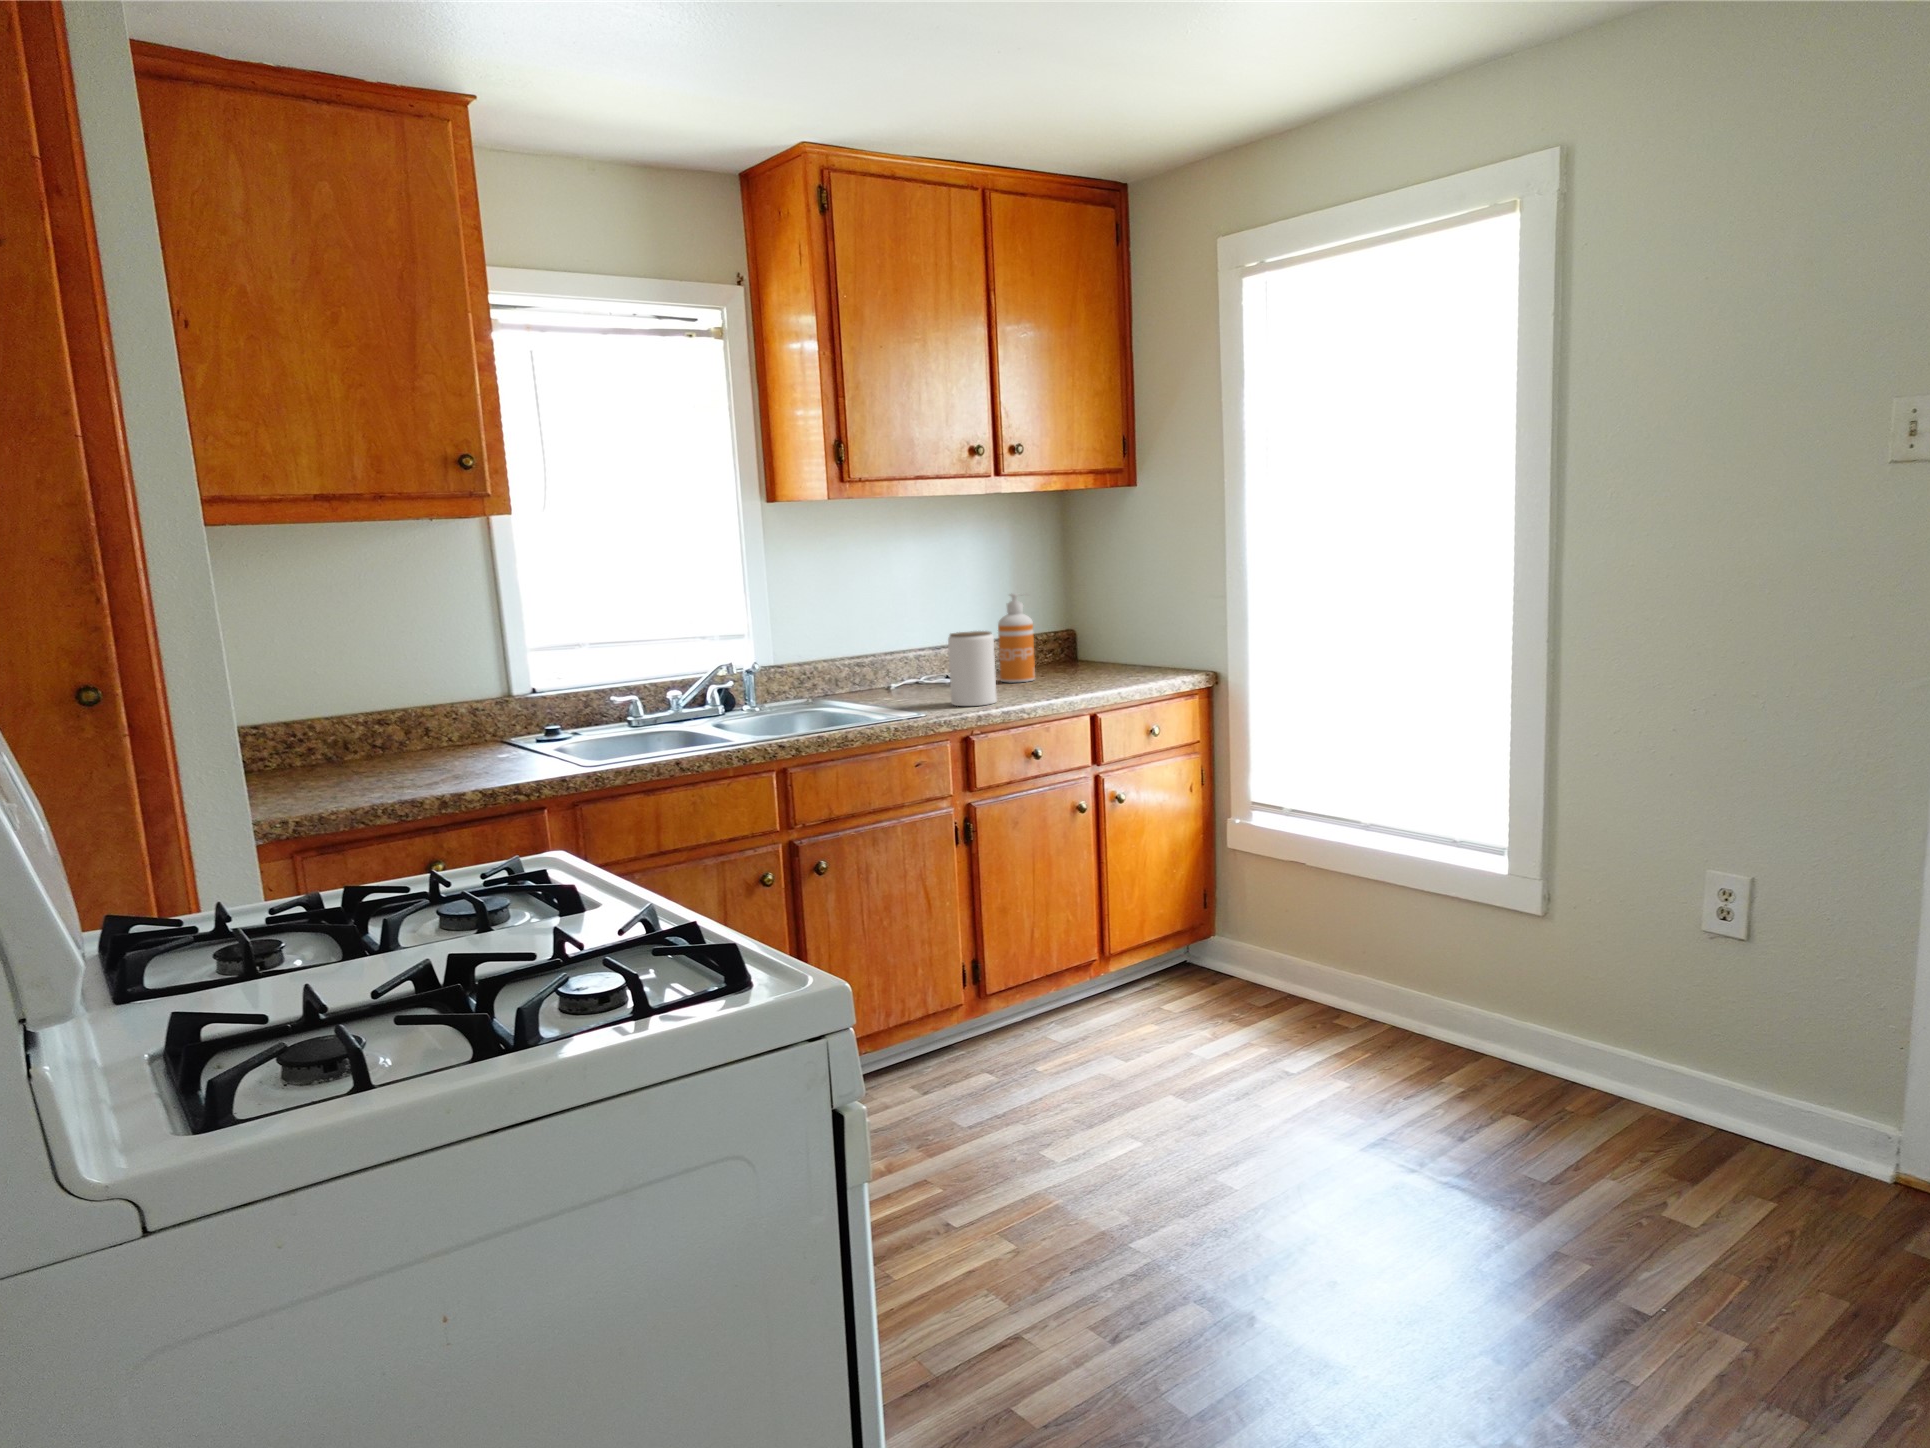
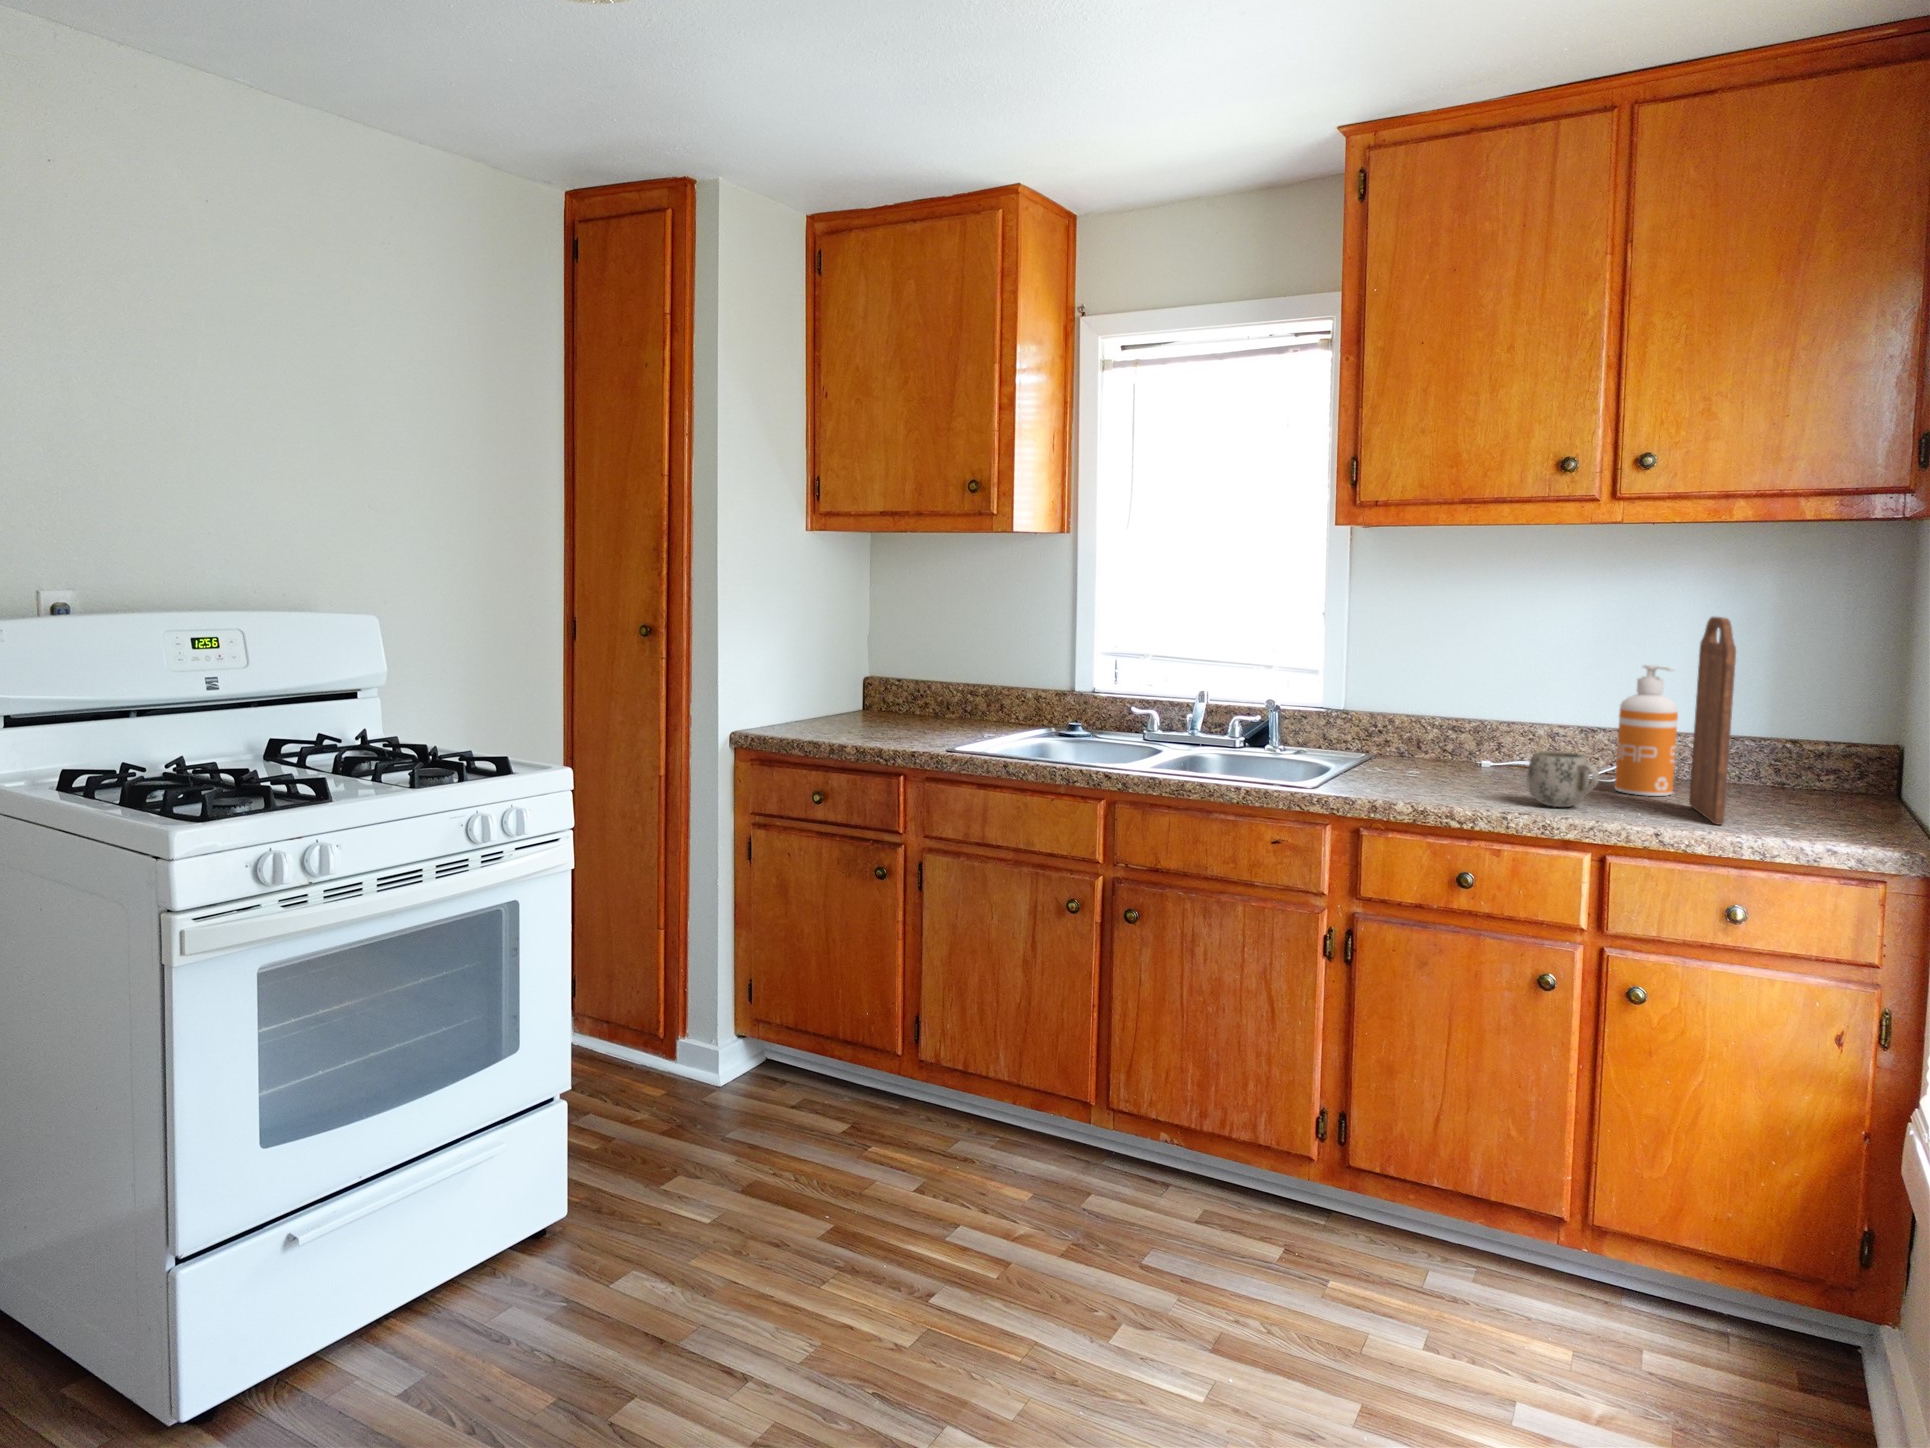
cutting board: none [1070,553,1135,682] -> present [1689,617,1736,825]
jar: present [948,631,997,706] -> none [1400,699,1469,799]
mug: none [1026,655,1077,693] -> present [1527,751,1599,807]

